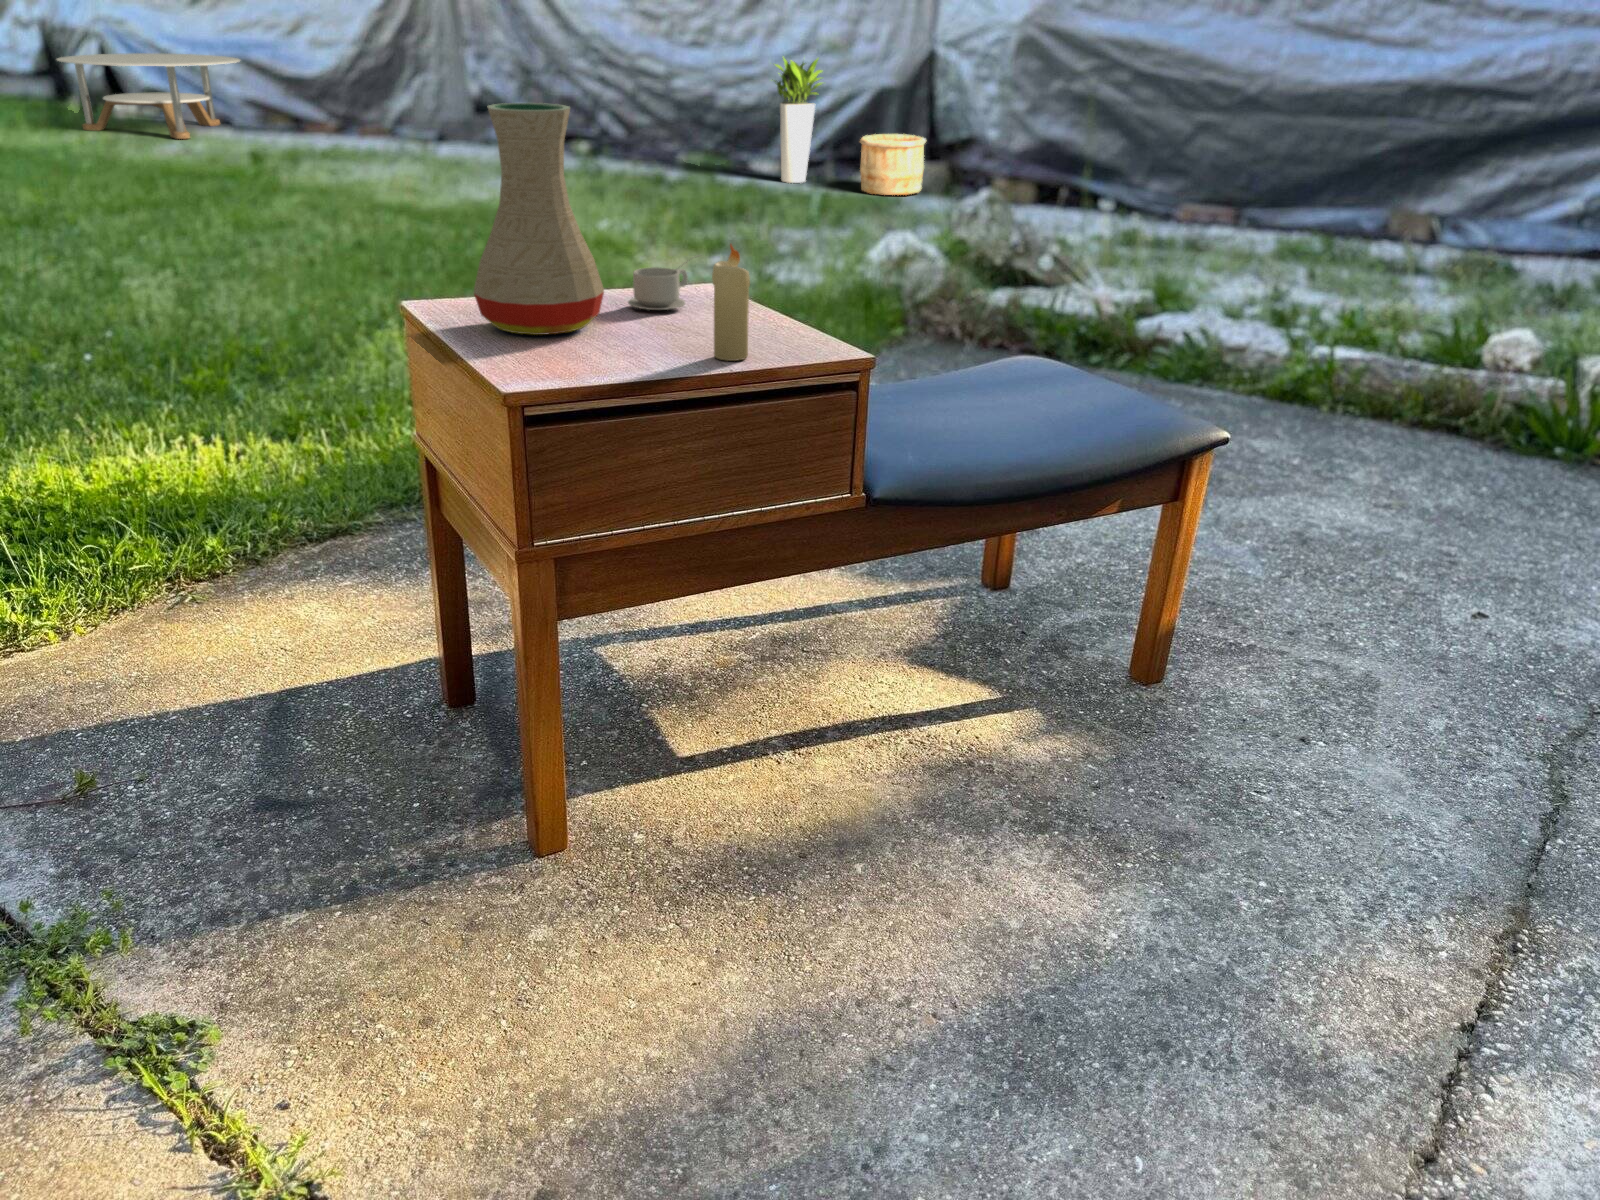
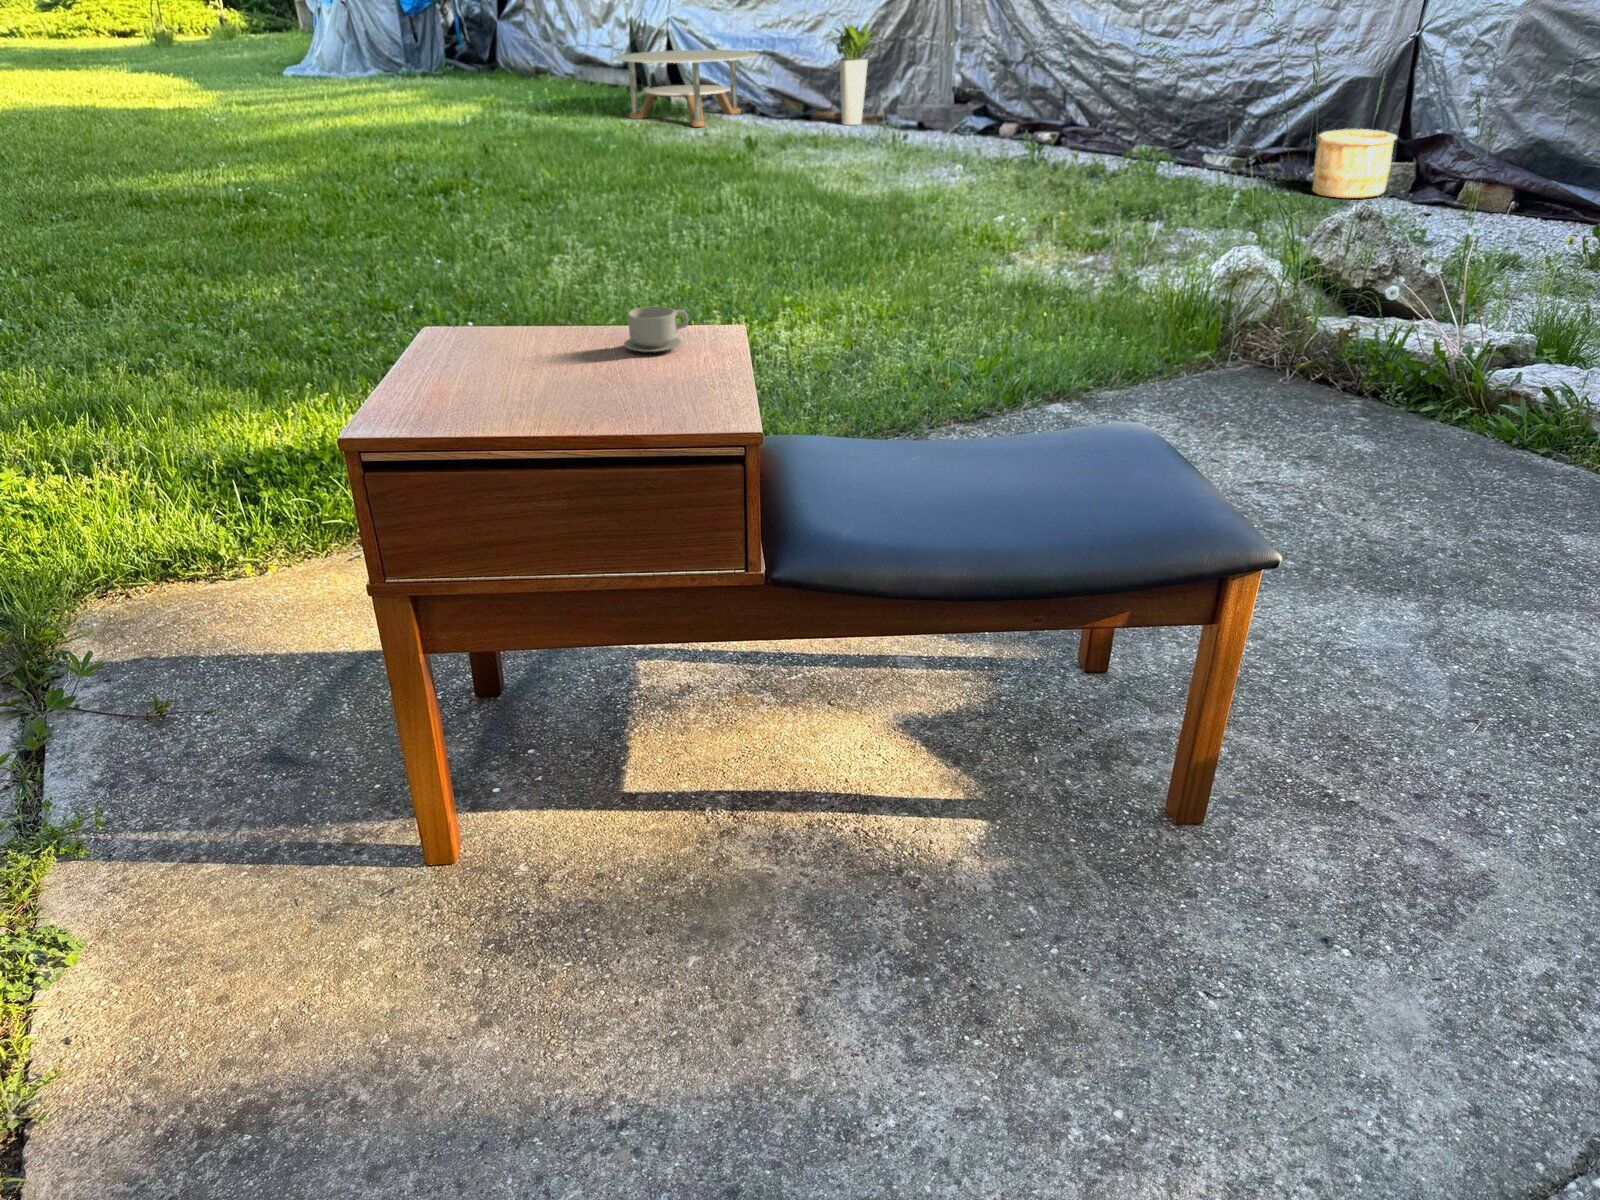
planter: present [775,58,822,183] -> present [834,22,873,125]
vase: present [474,103,604,335] -> none [435,144,564,373]
candle: present [712,244,750,361] -> none [580,300,626,421]

